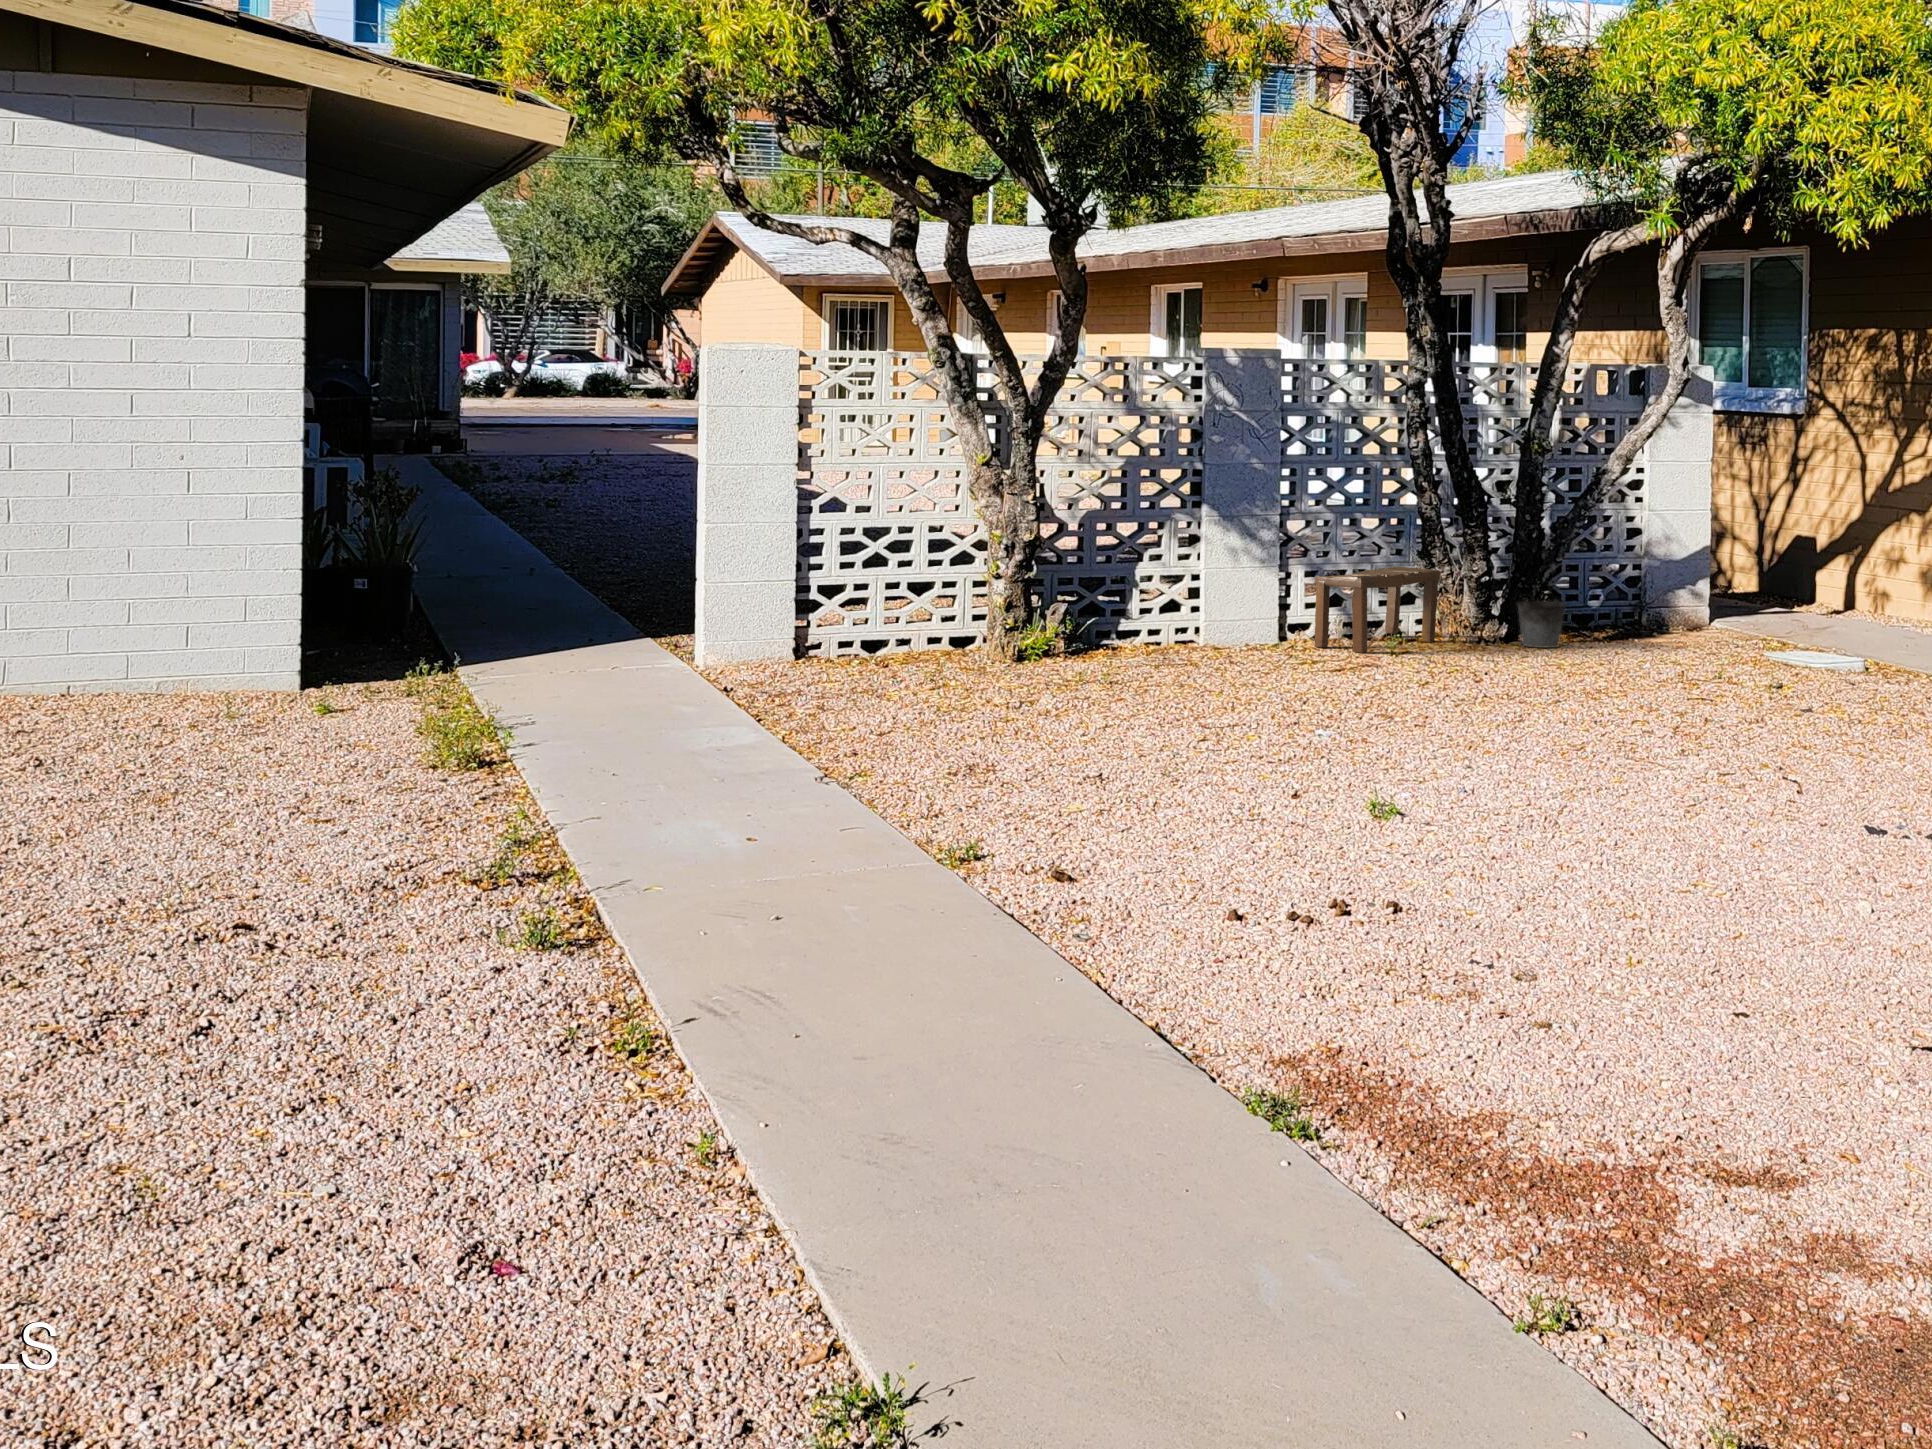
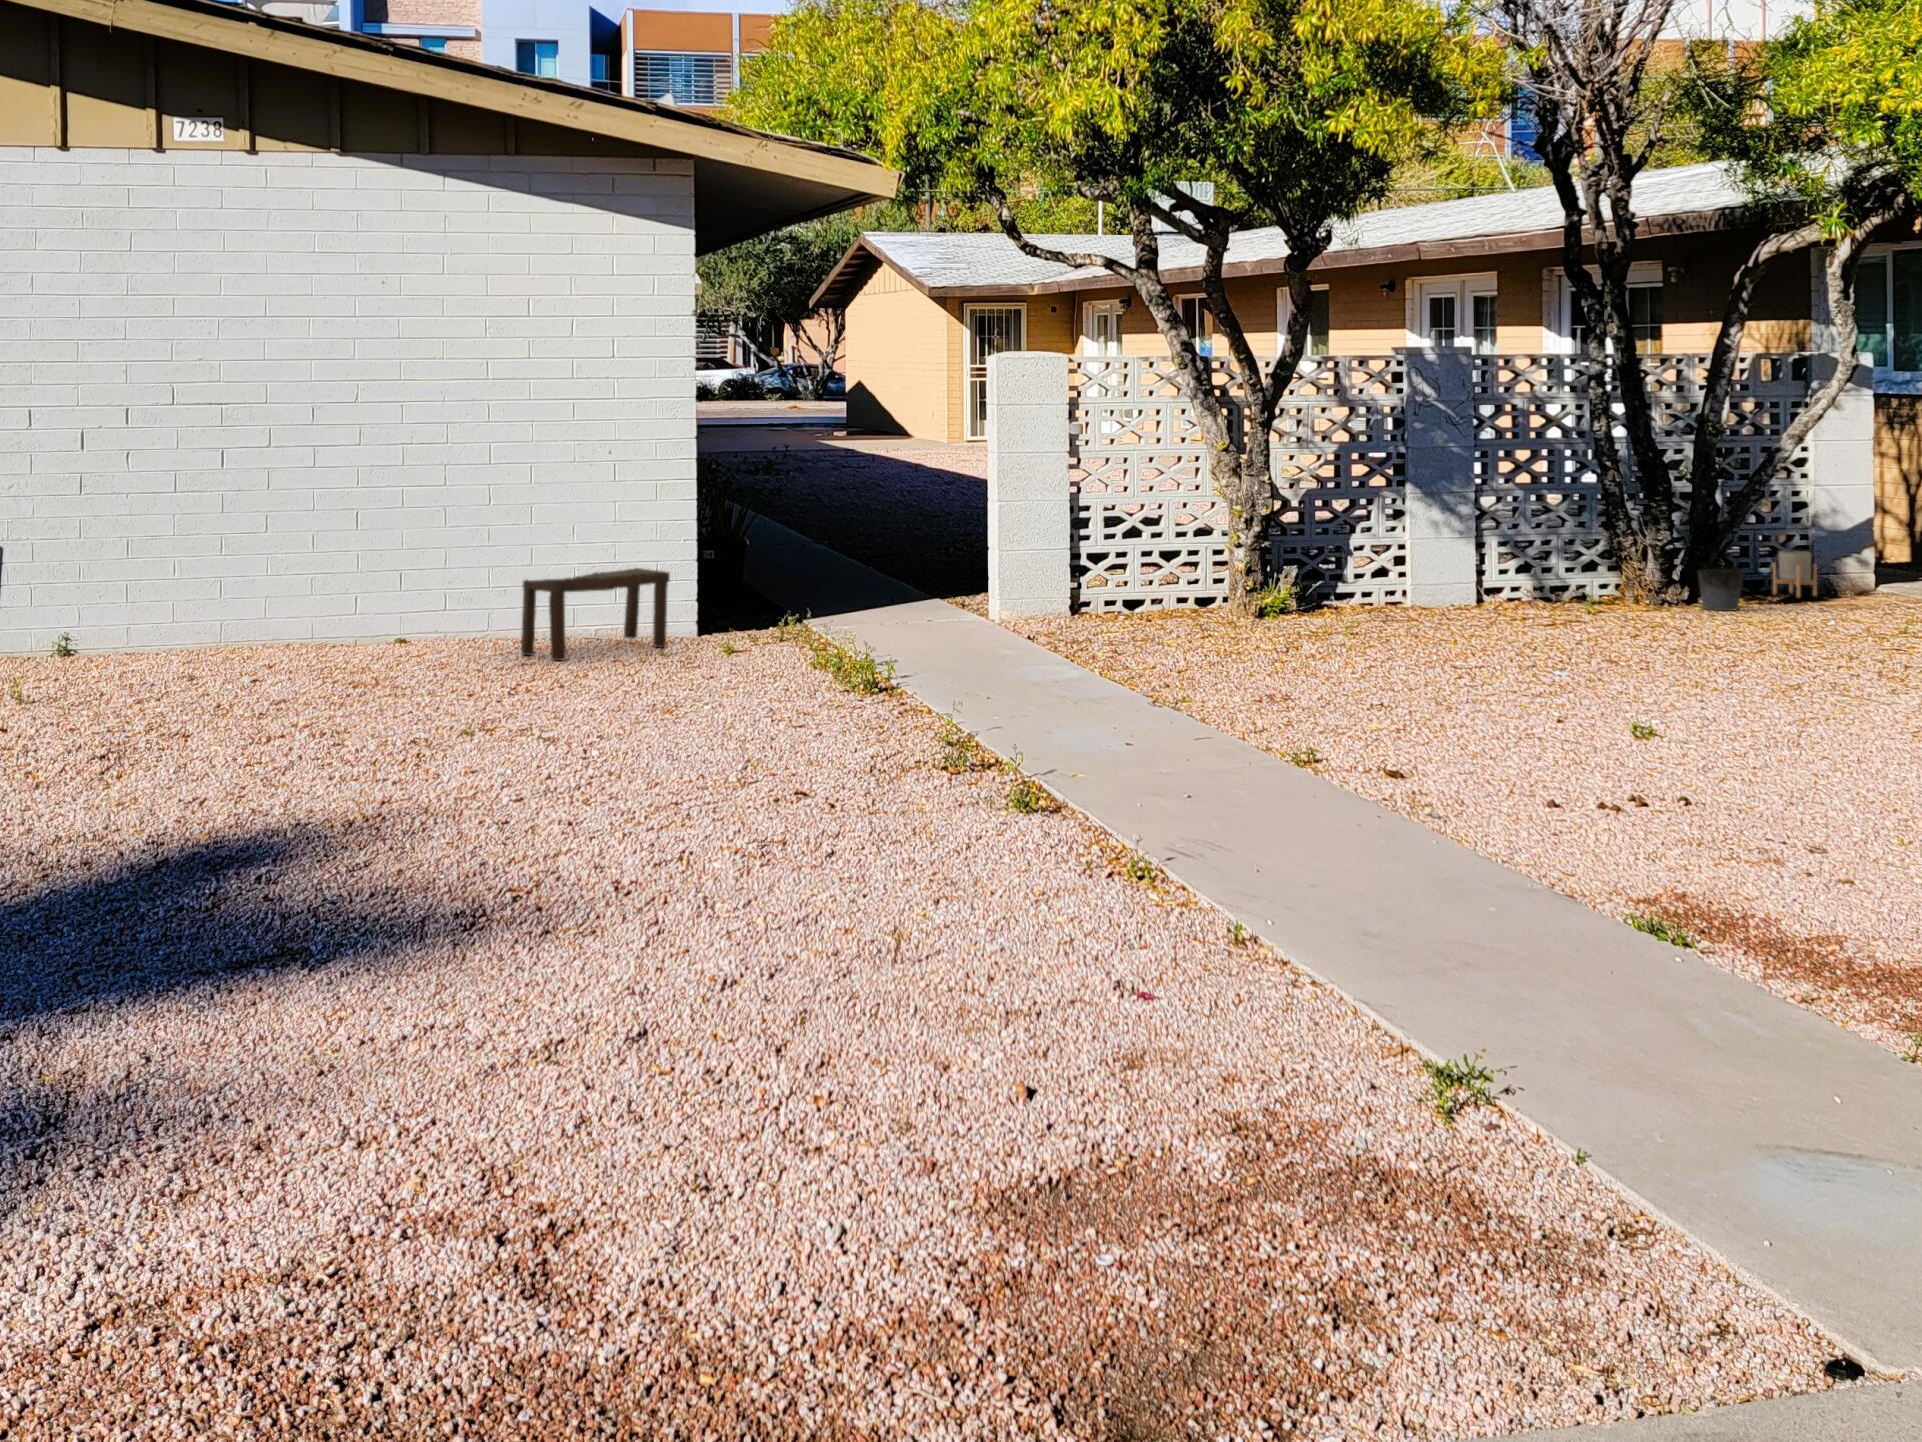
bench: present [1315,566,1441,653] -> present [521,568,670,661]
planter: none [1605,580,1651,632] -> present [1773,551,1817,597]

